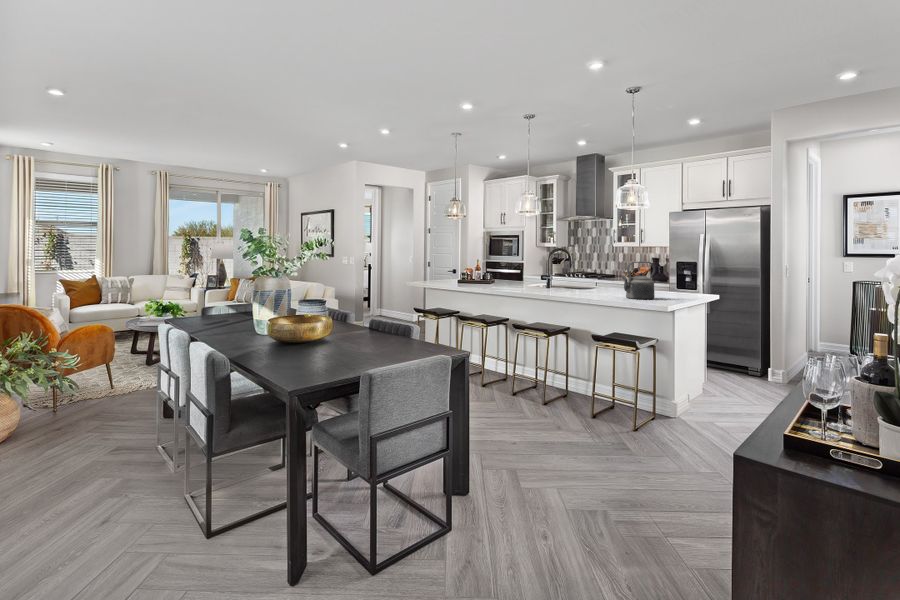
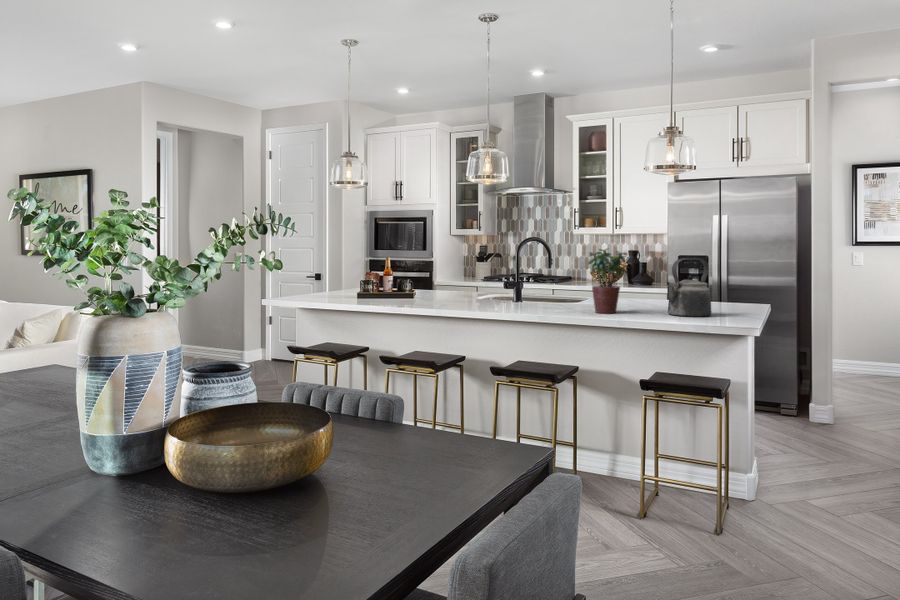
potted plant: none [577,255,602,296] -> present [588,248,627,313]

